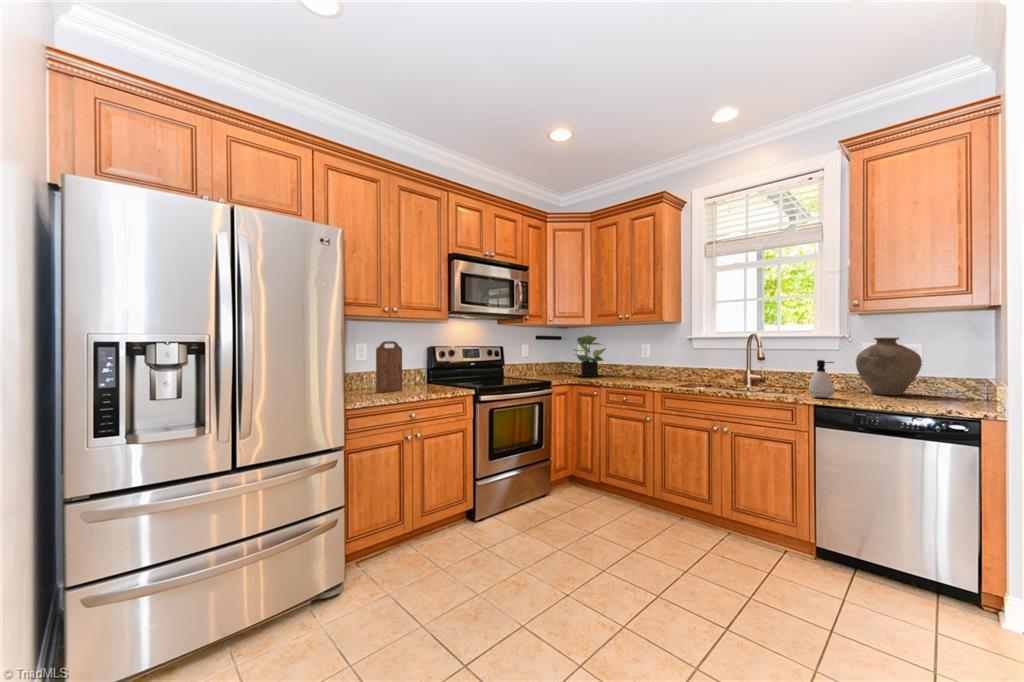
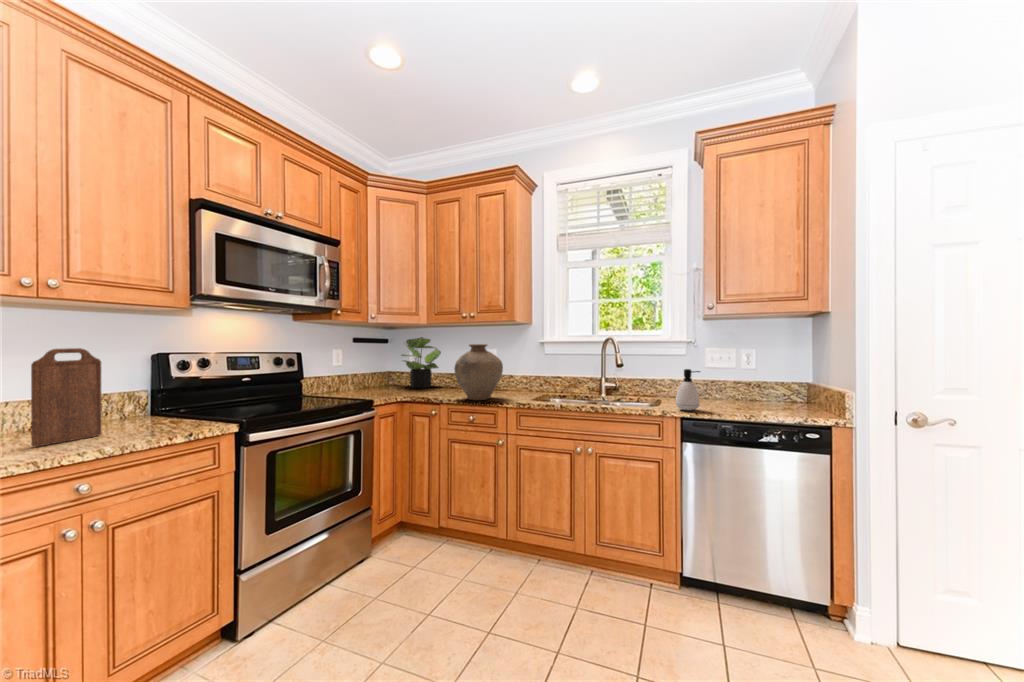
vase: present [856,337,922,395] -> present [454,344,503,400]

